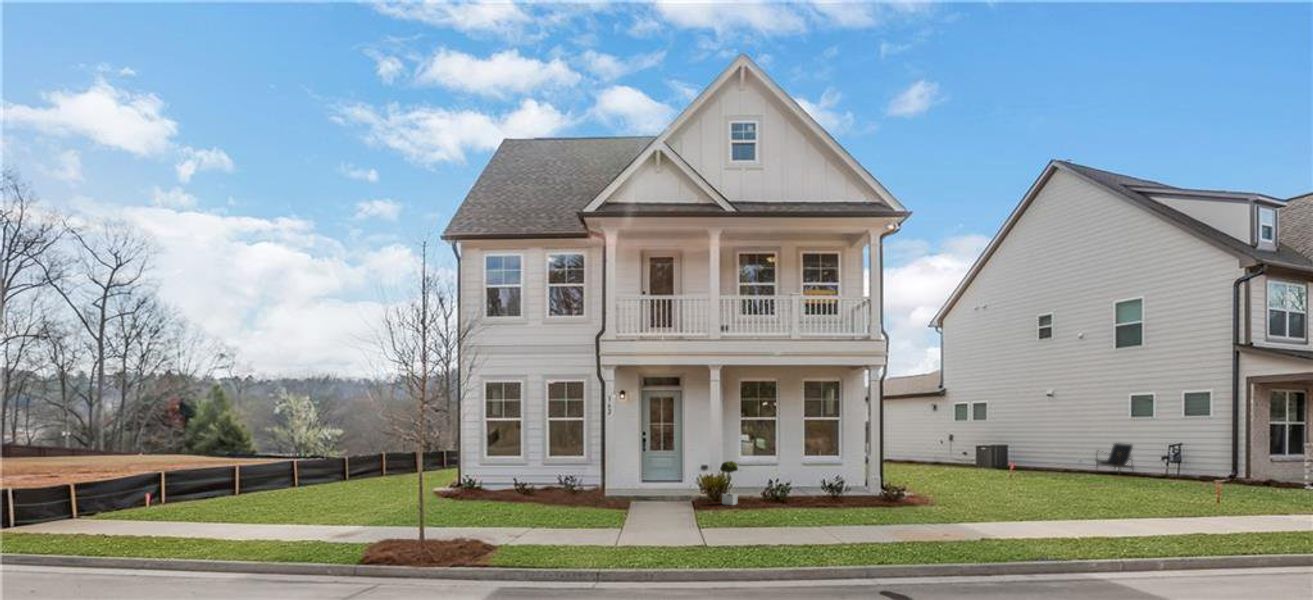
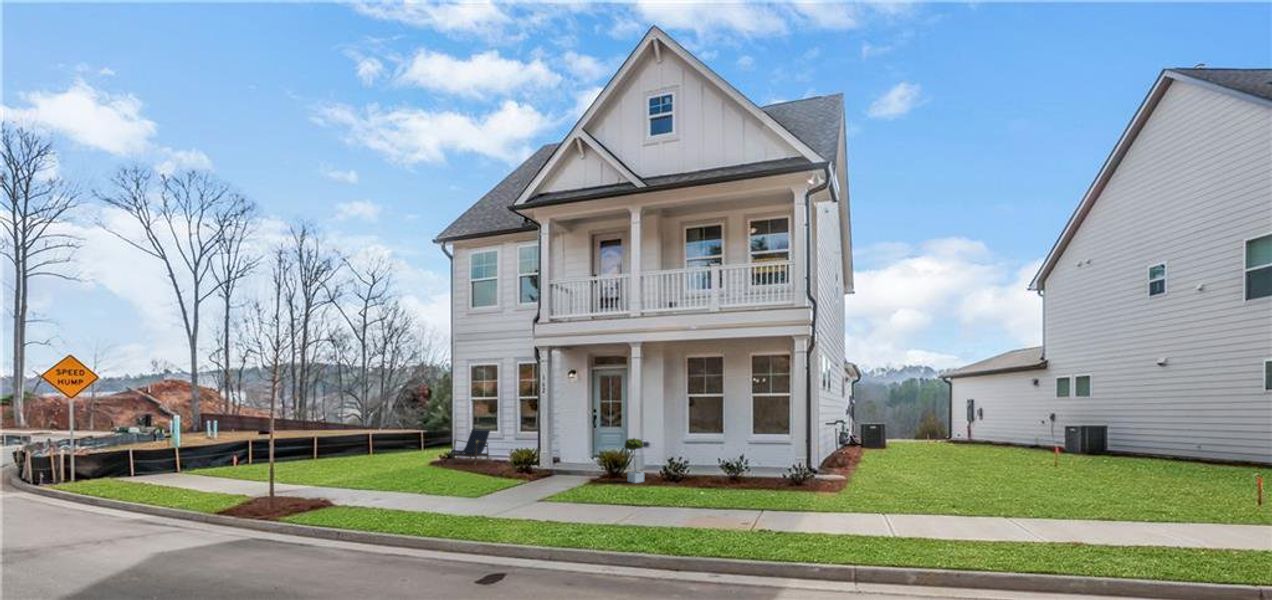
lounge chair: present [1096,443,1133,469] -> present [452,429,490,464]

